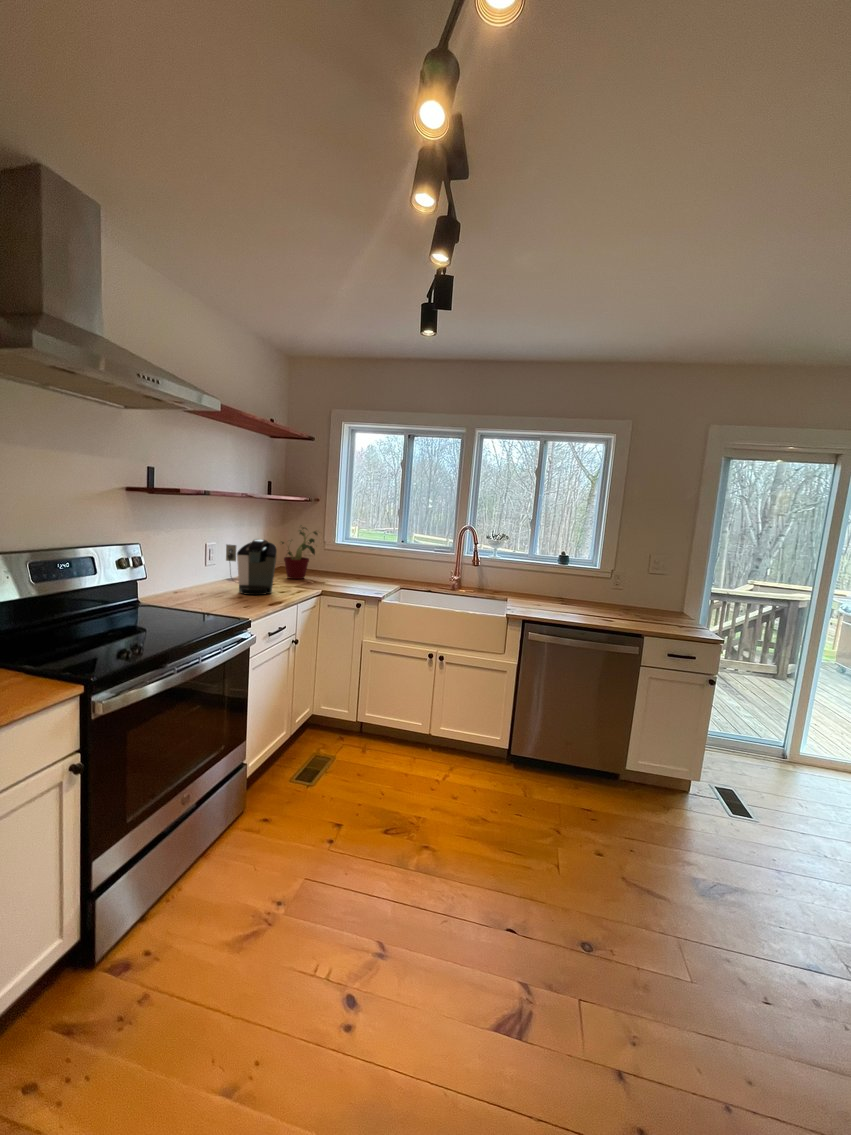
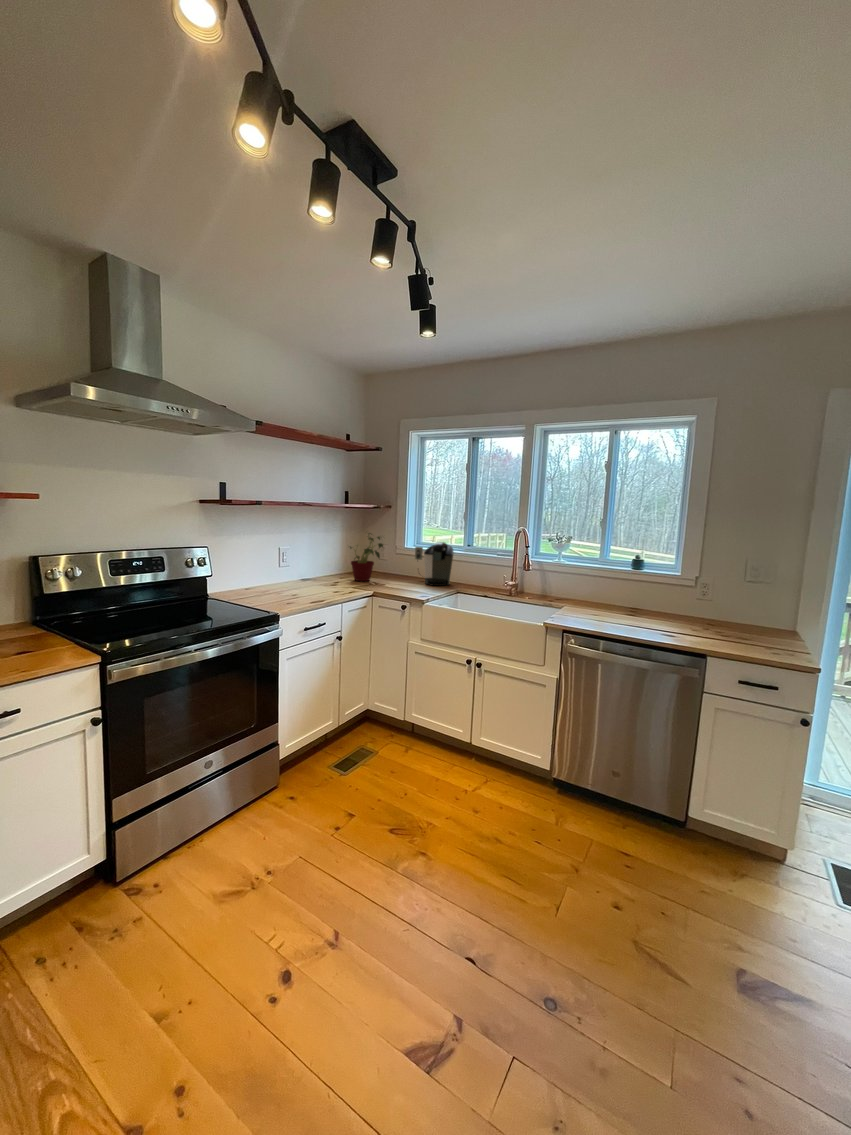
coffee maker: present [226,539,277,595] -> present [415,542,454,586]

